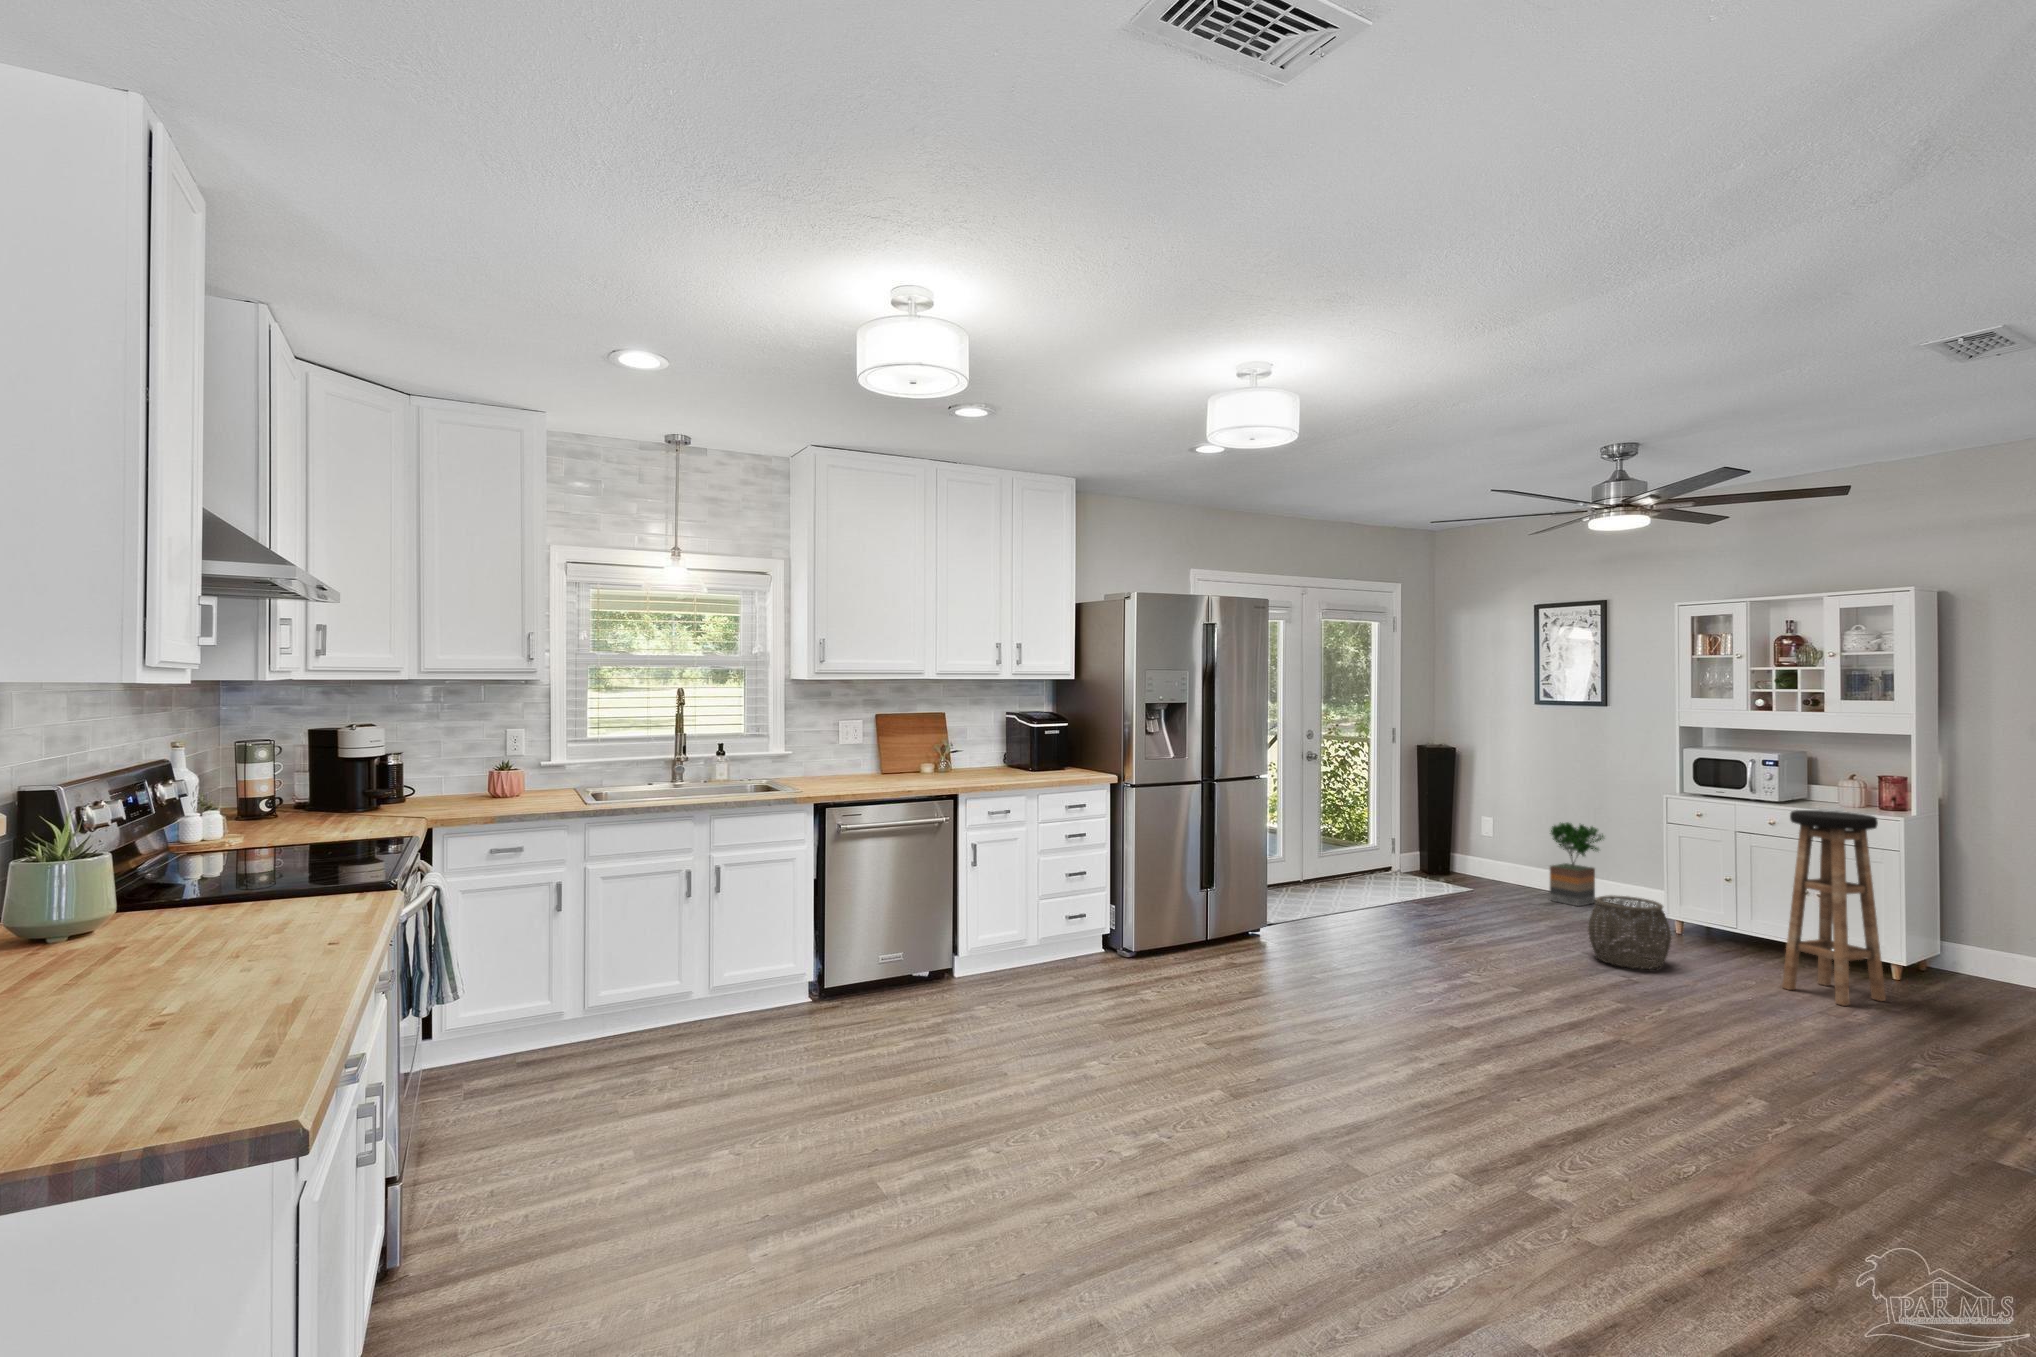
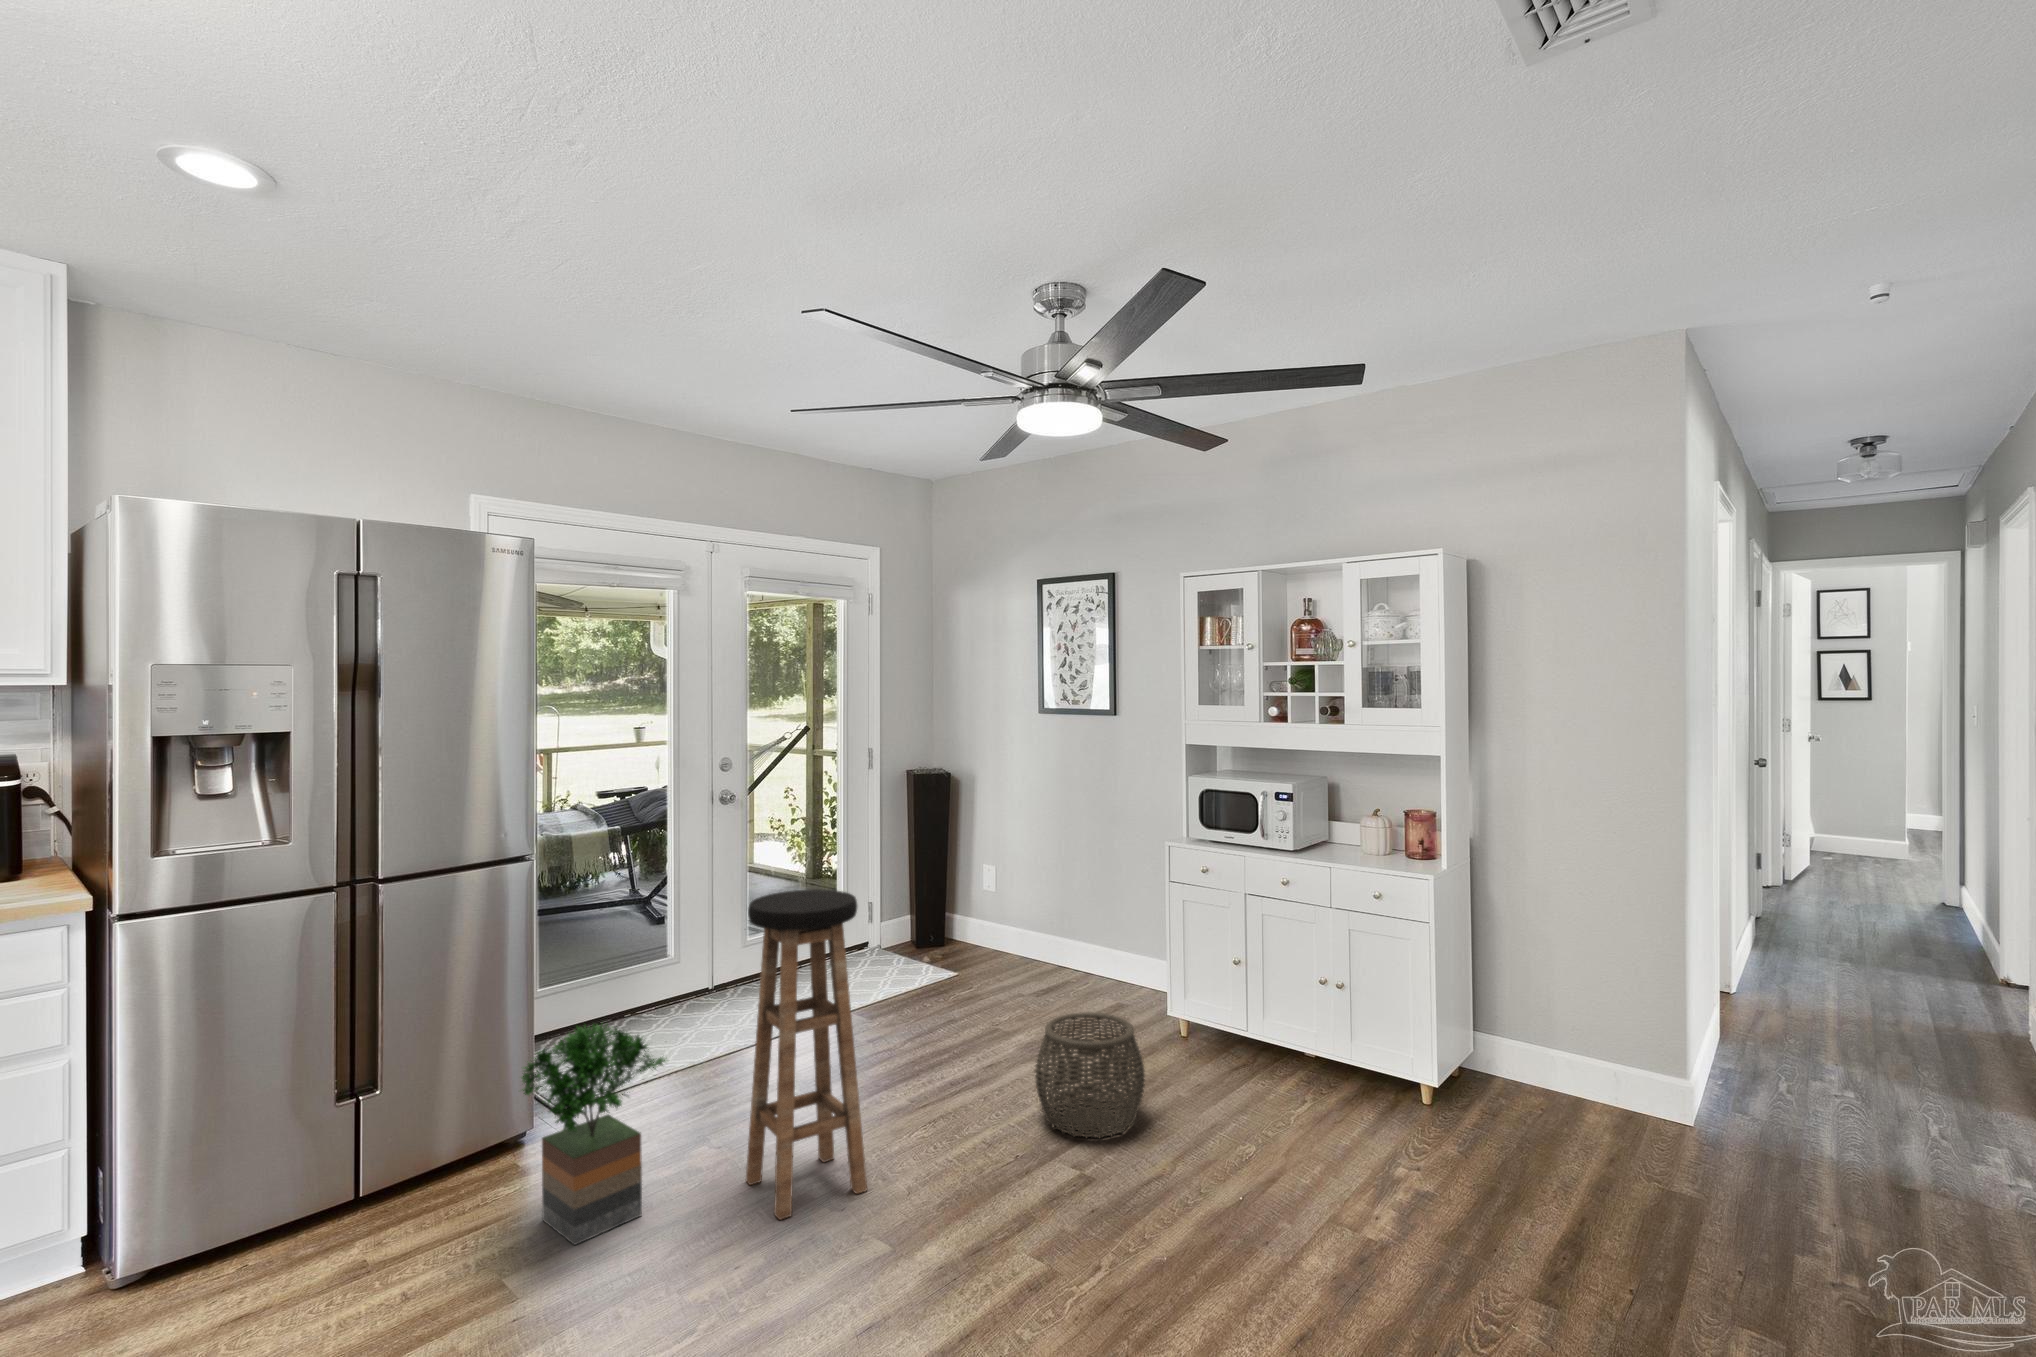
bar stool: present [1782,810,1886,1006] -> present [746,889,867,1220]
potted tree: present [1550,823,1604,906] -> present [522,1024,665,1245]

